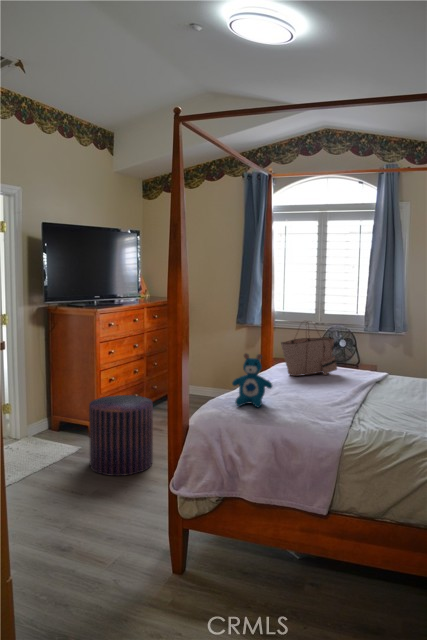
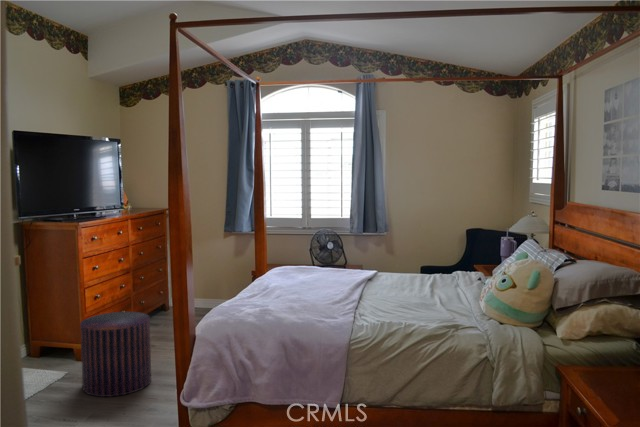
tote bag: present [281,321,337,376] -> none [279,226,332,279]
teddy bear: present [232,354,272,407] -> none [241,260,280,311]

